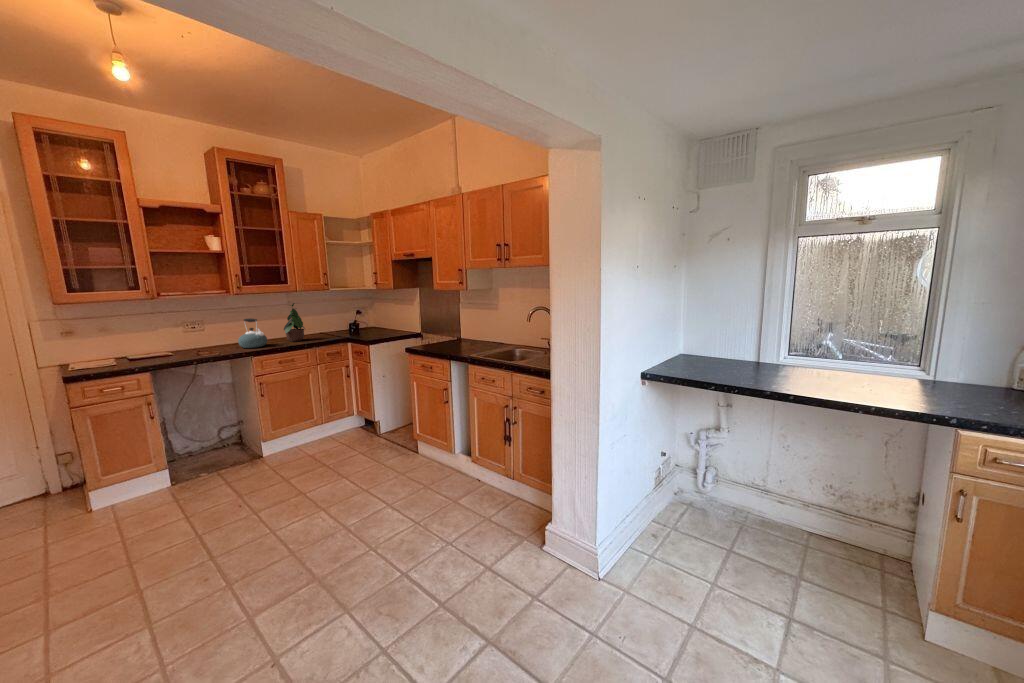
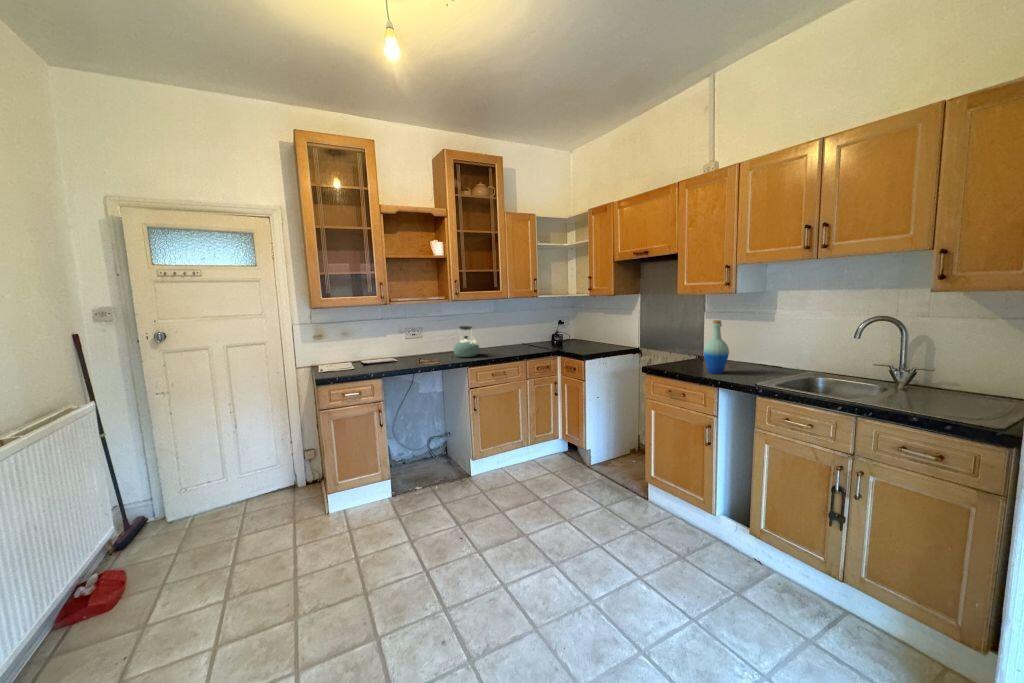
potted plant: present [284,303,305,342] -> none [491,310,516,352]
bottle: none [444,311,461,350] -> present [704,320,729,374]

